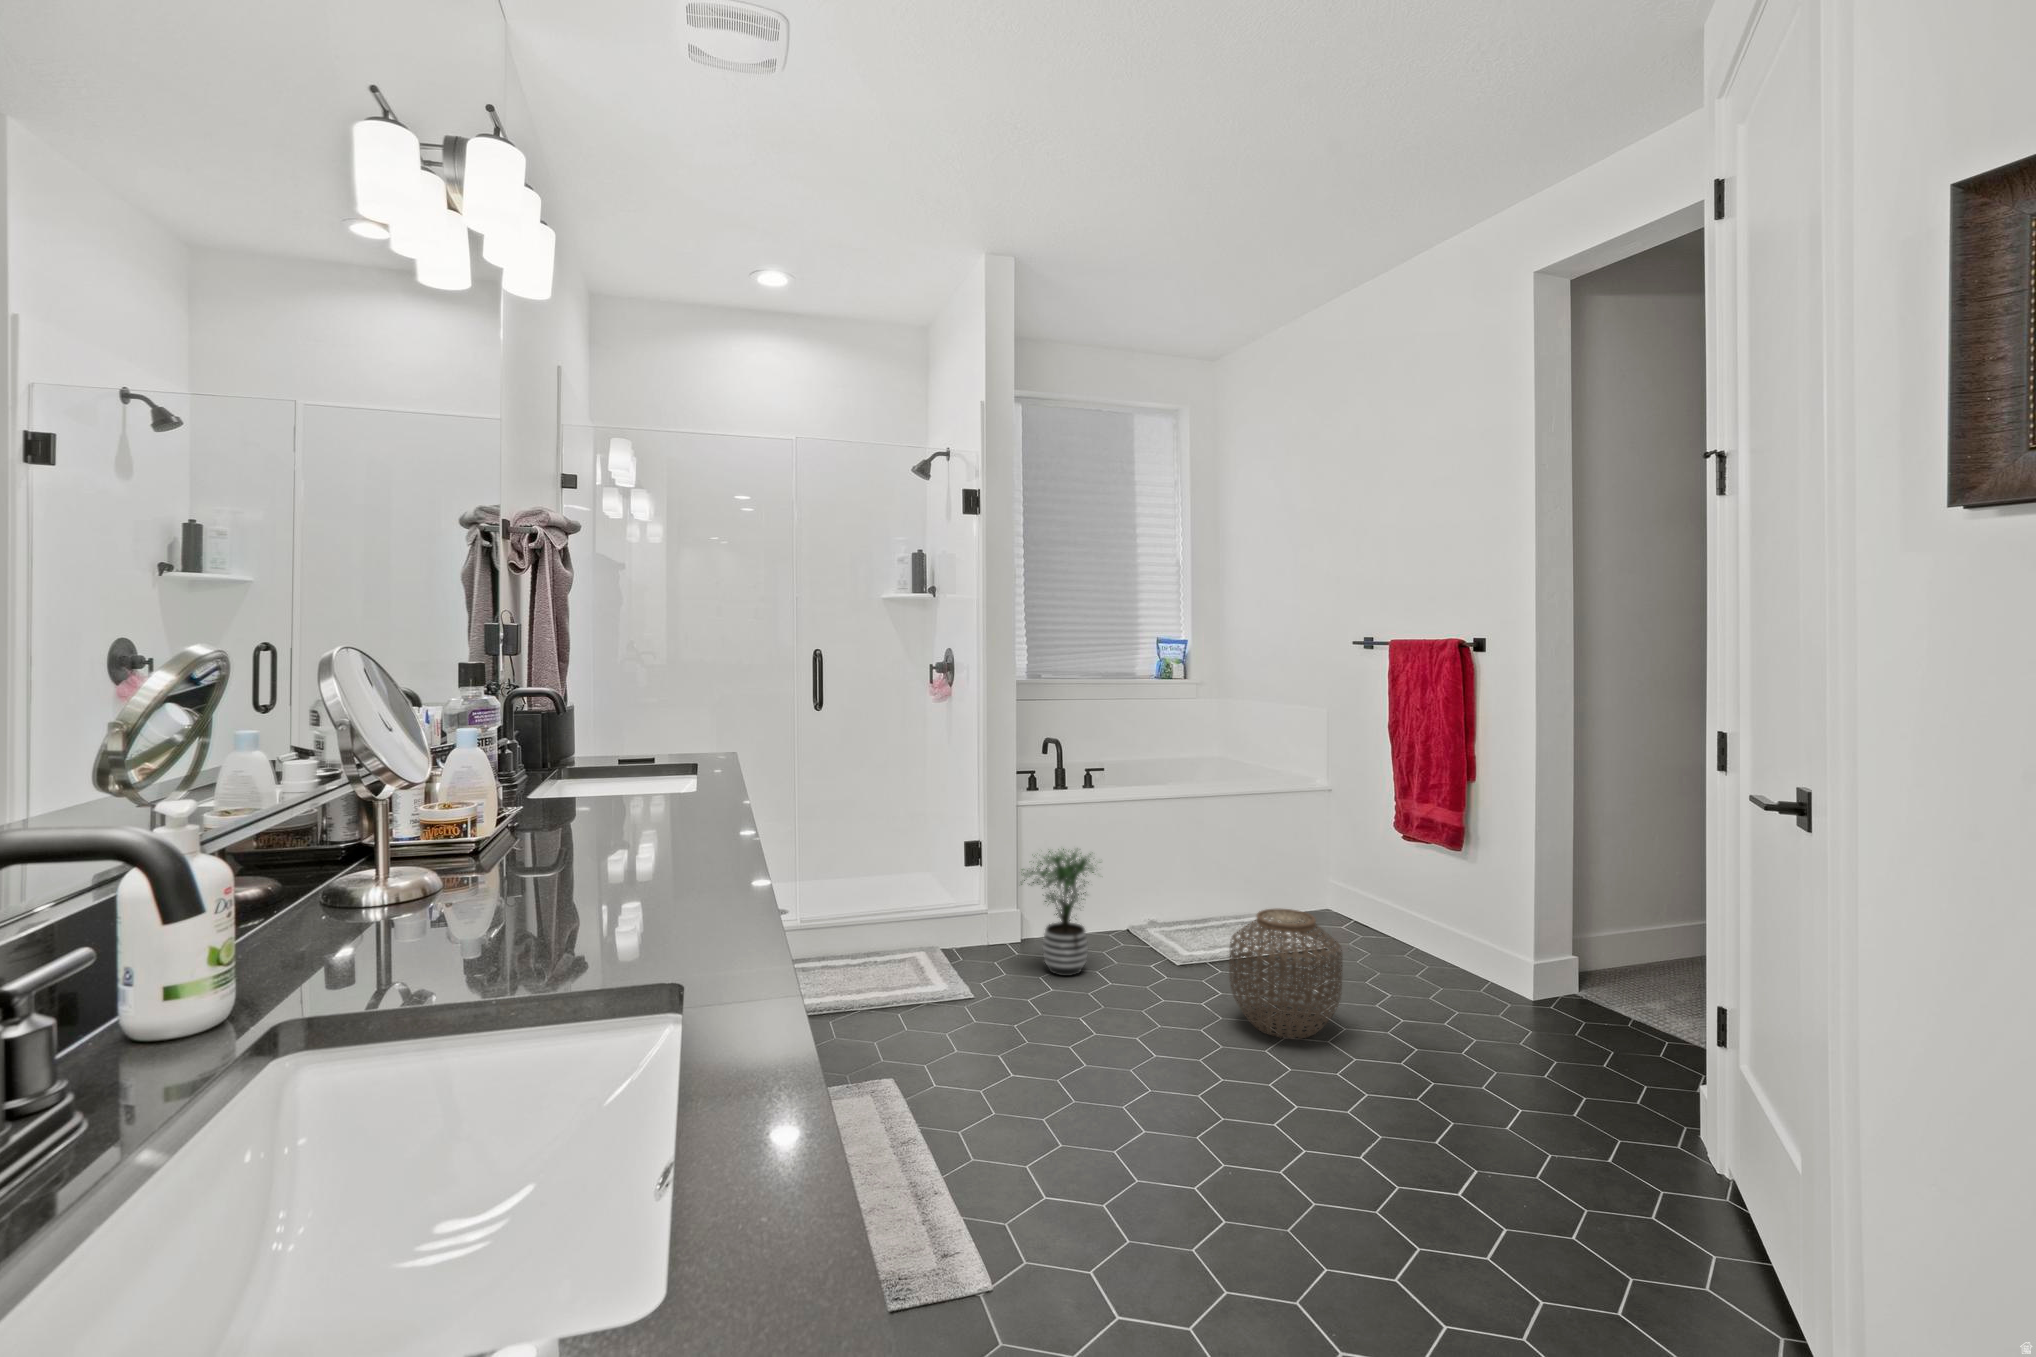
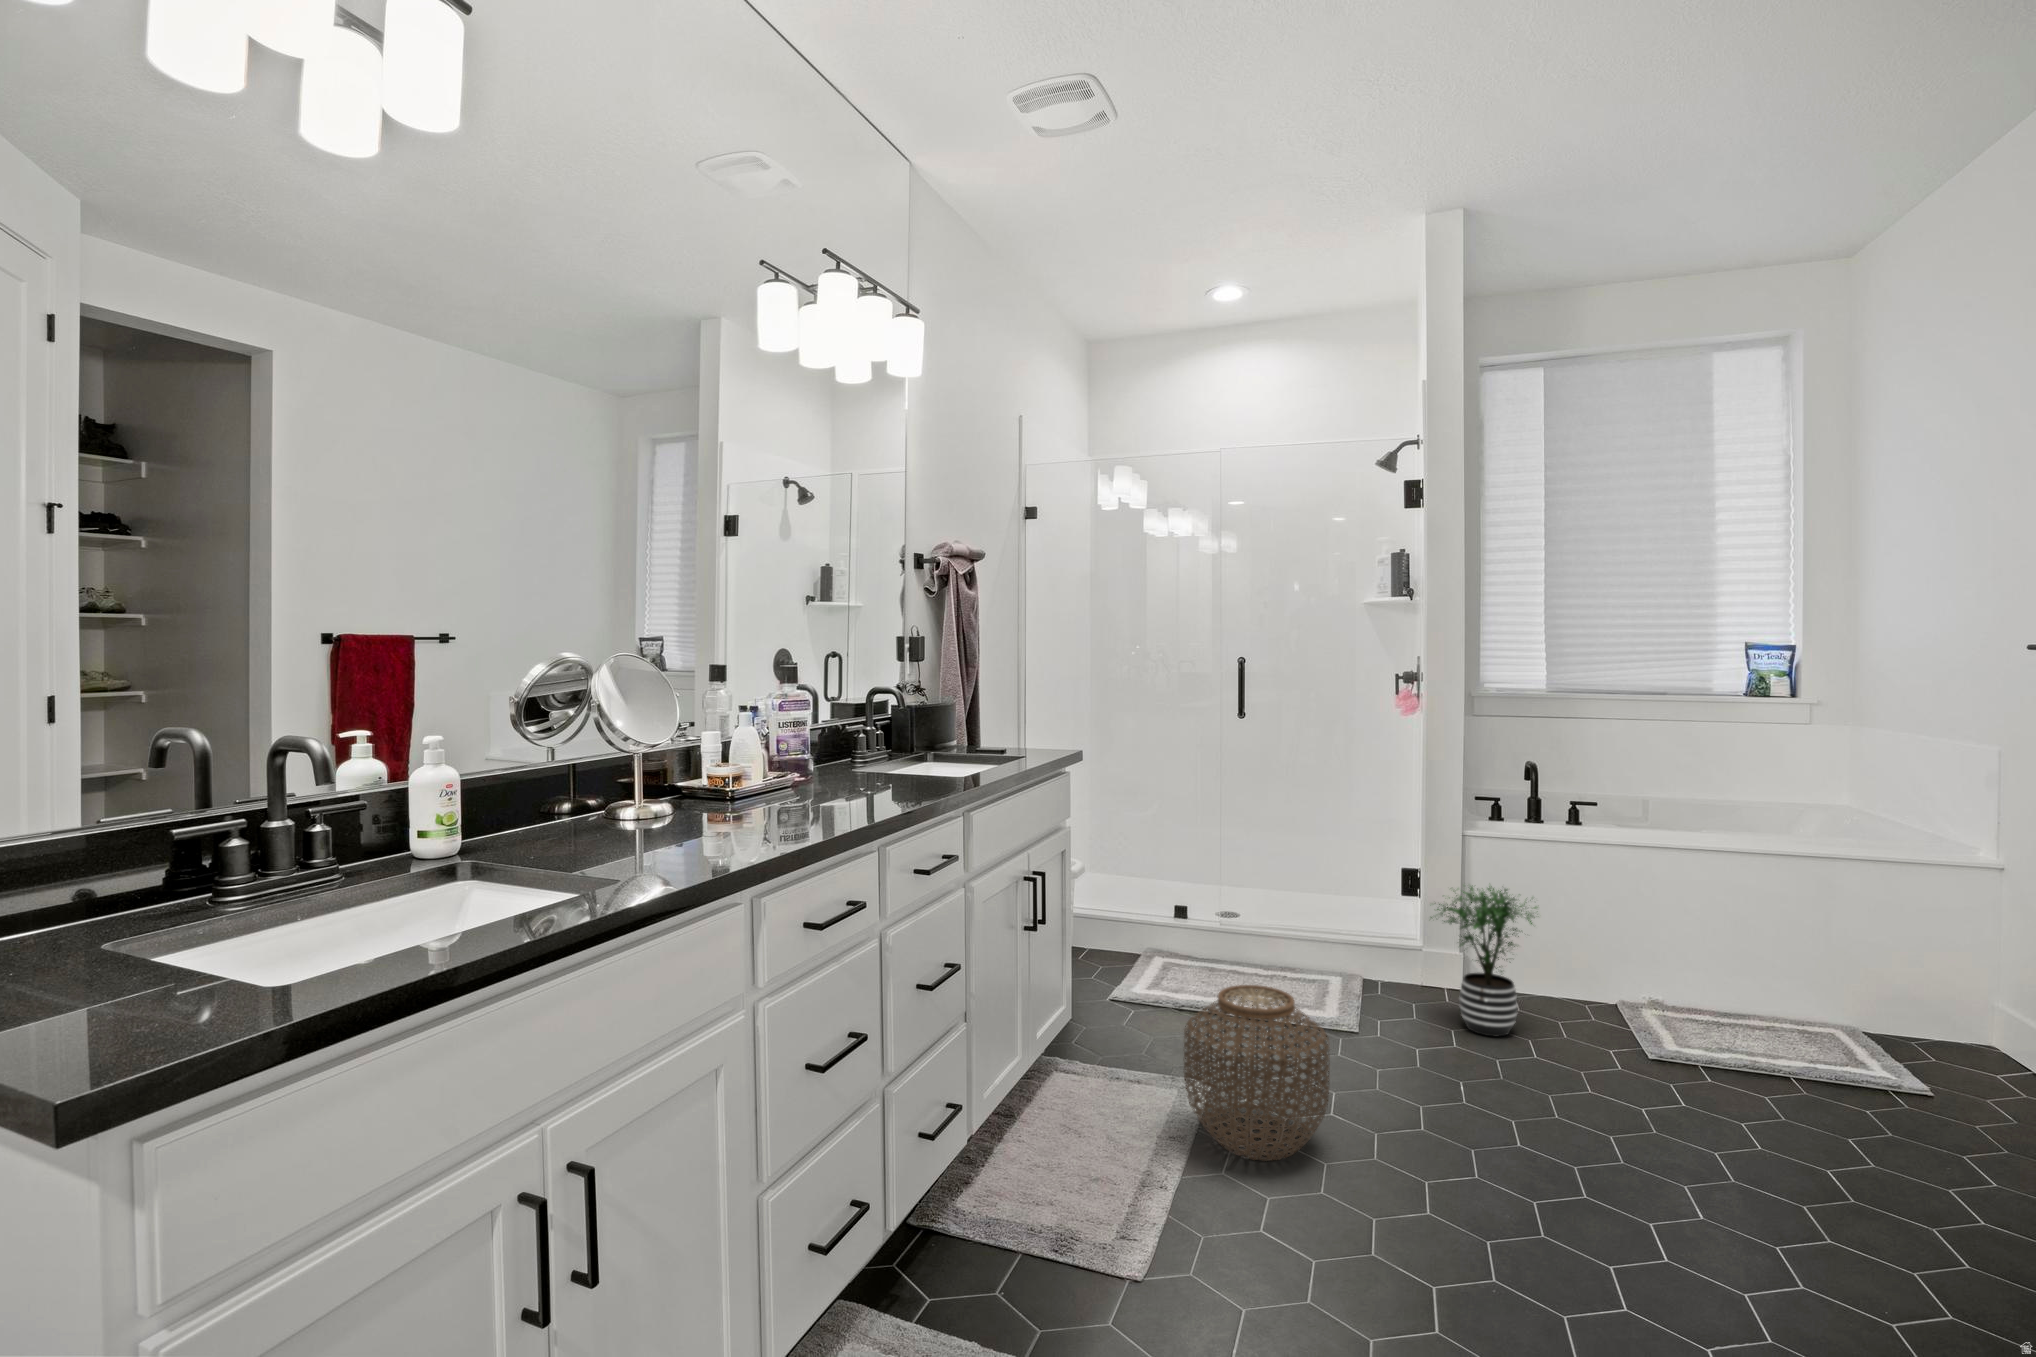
woven basket: present [1229,909,1342,1038] -> present [1184,985,1330,1160]

